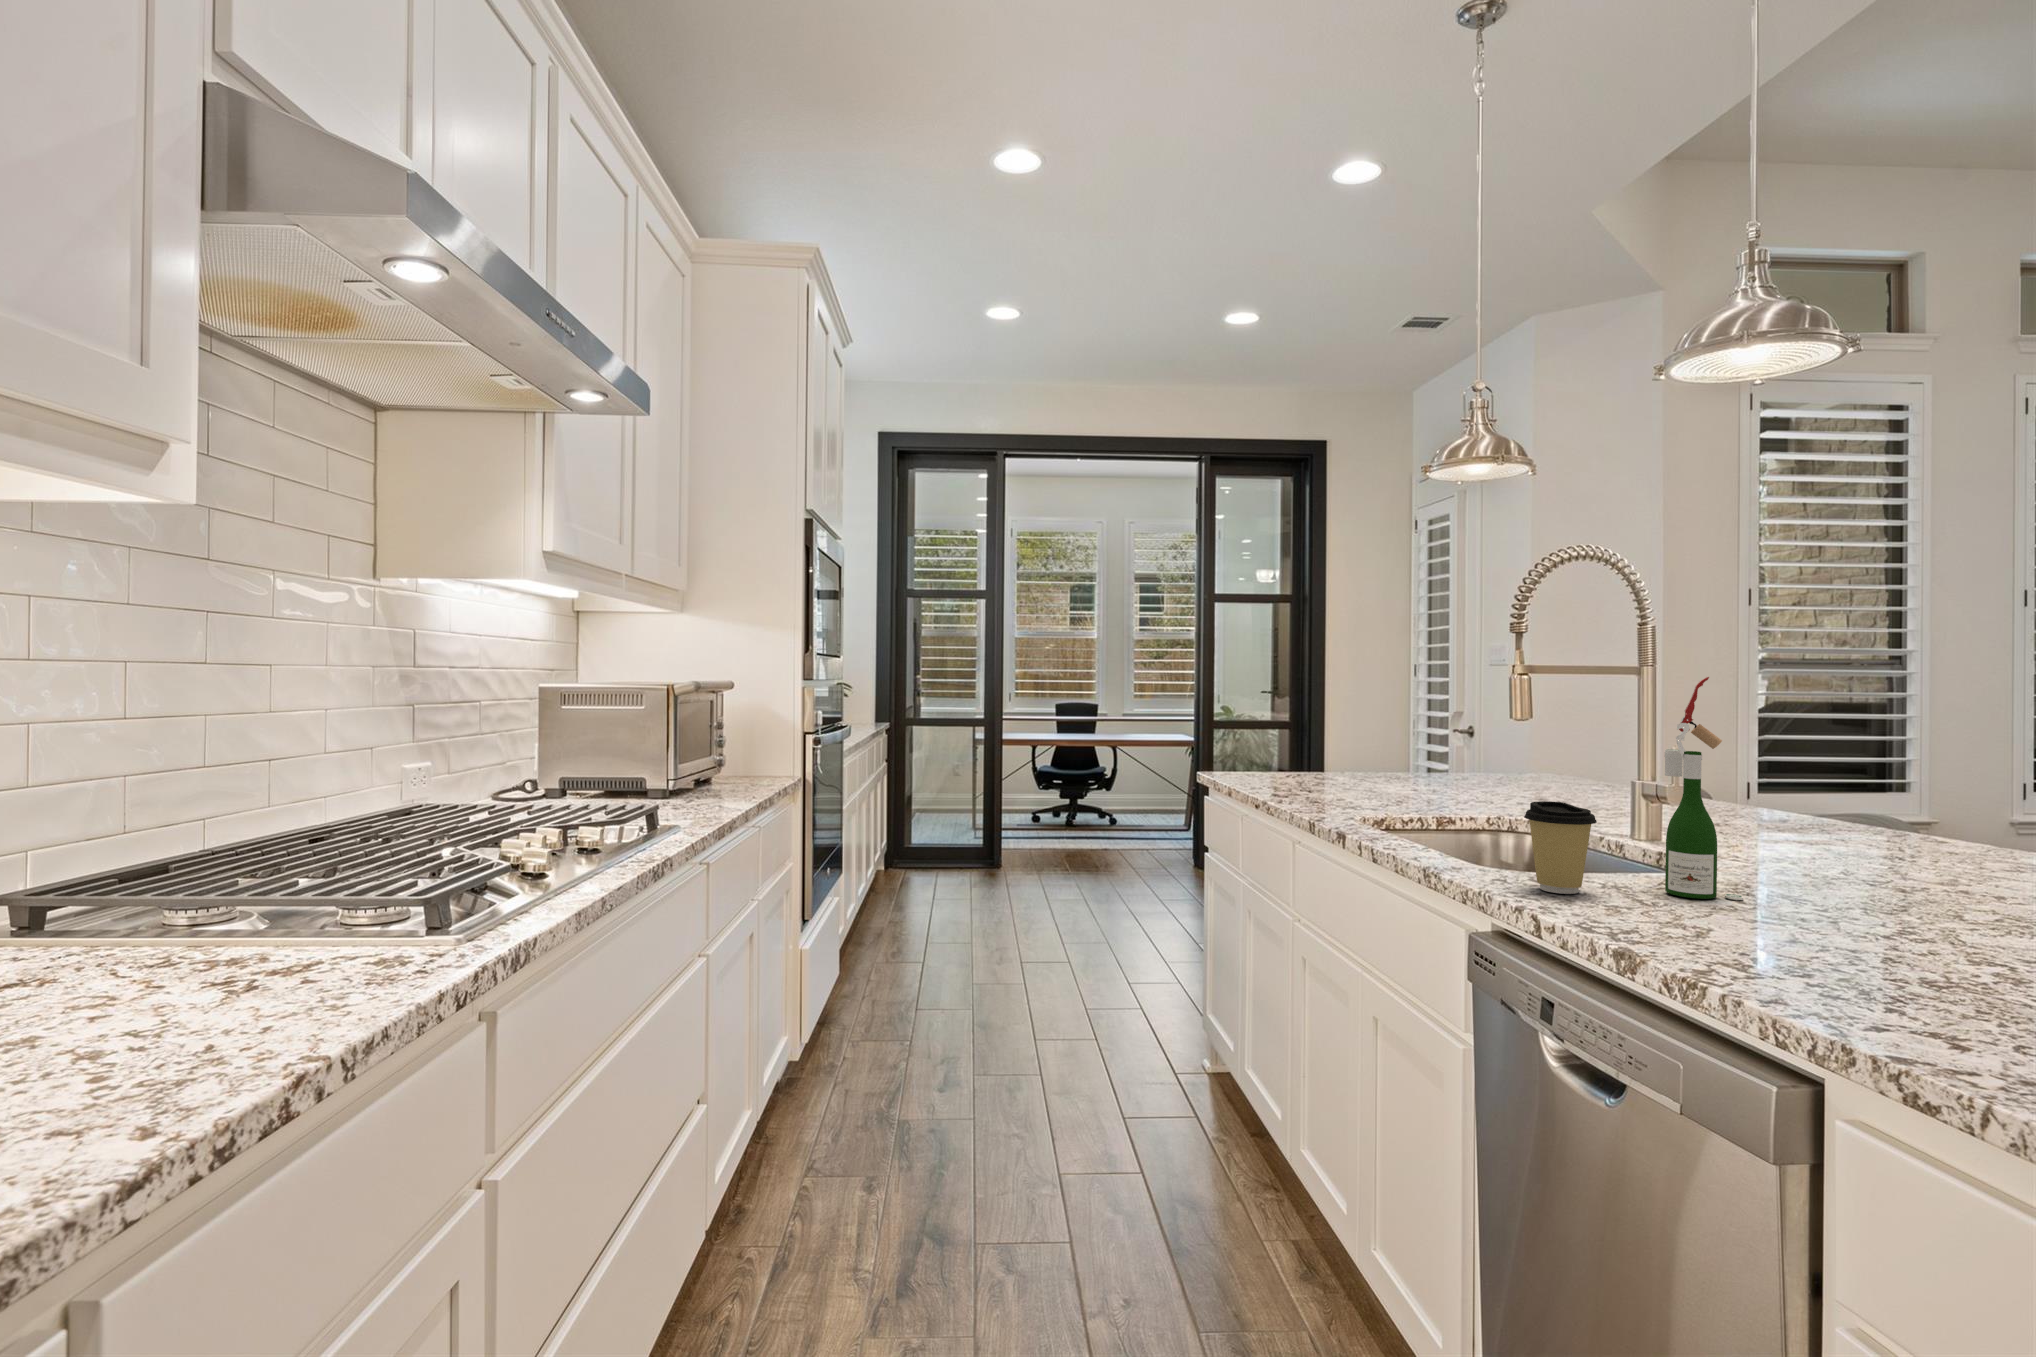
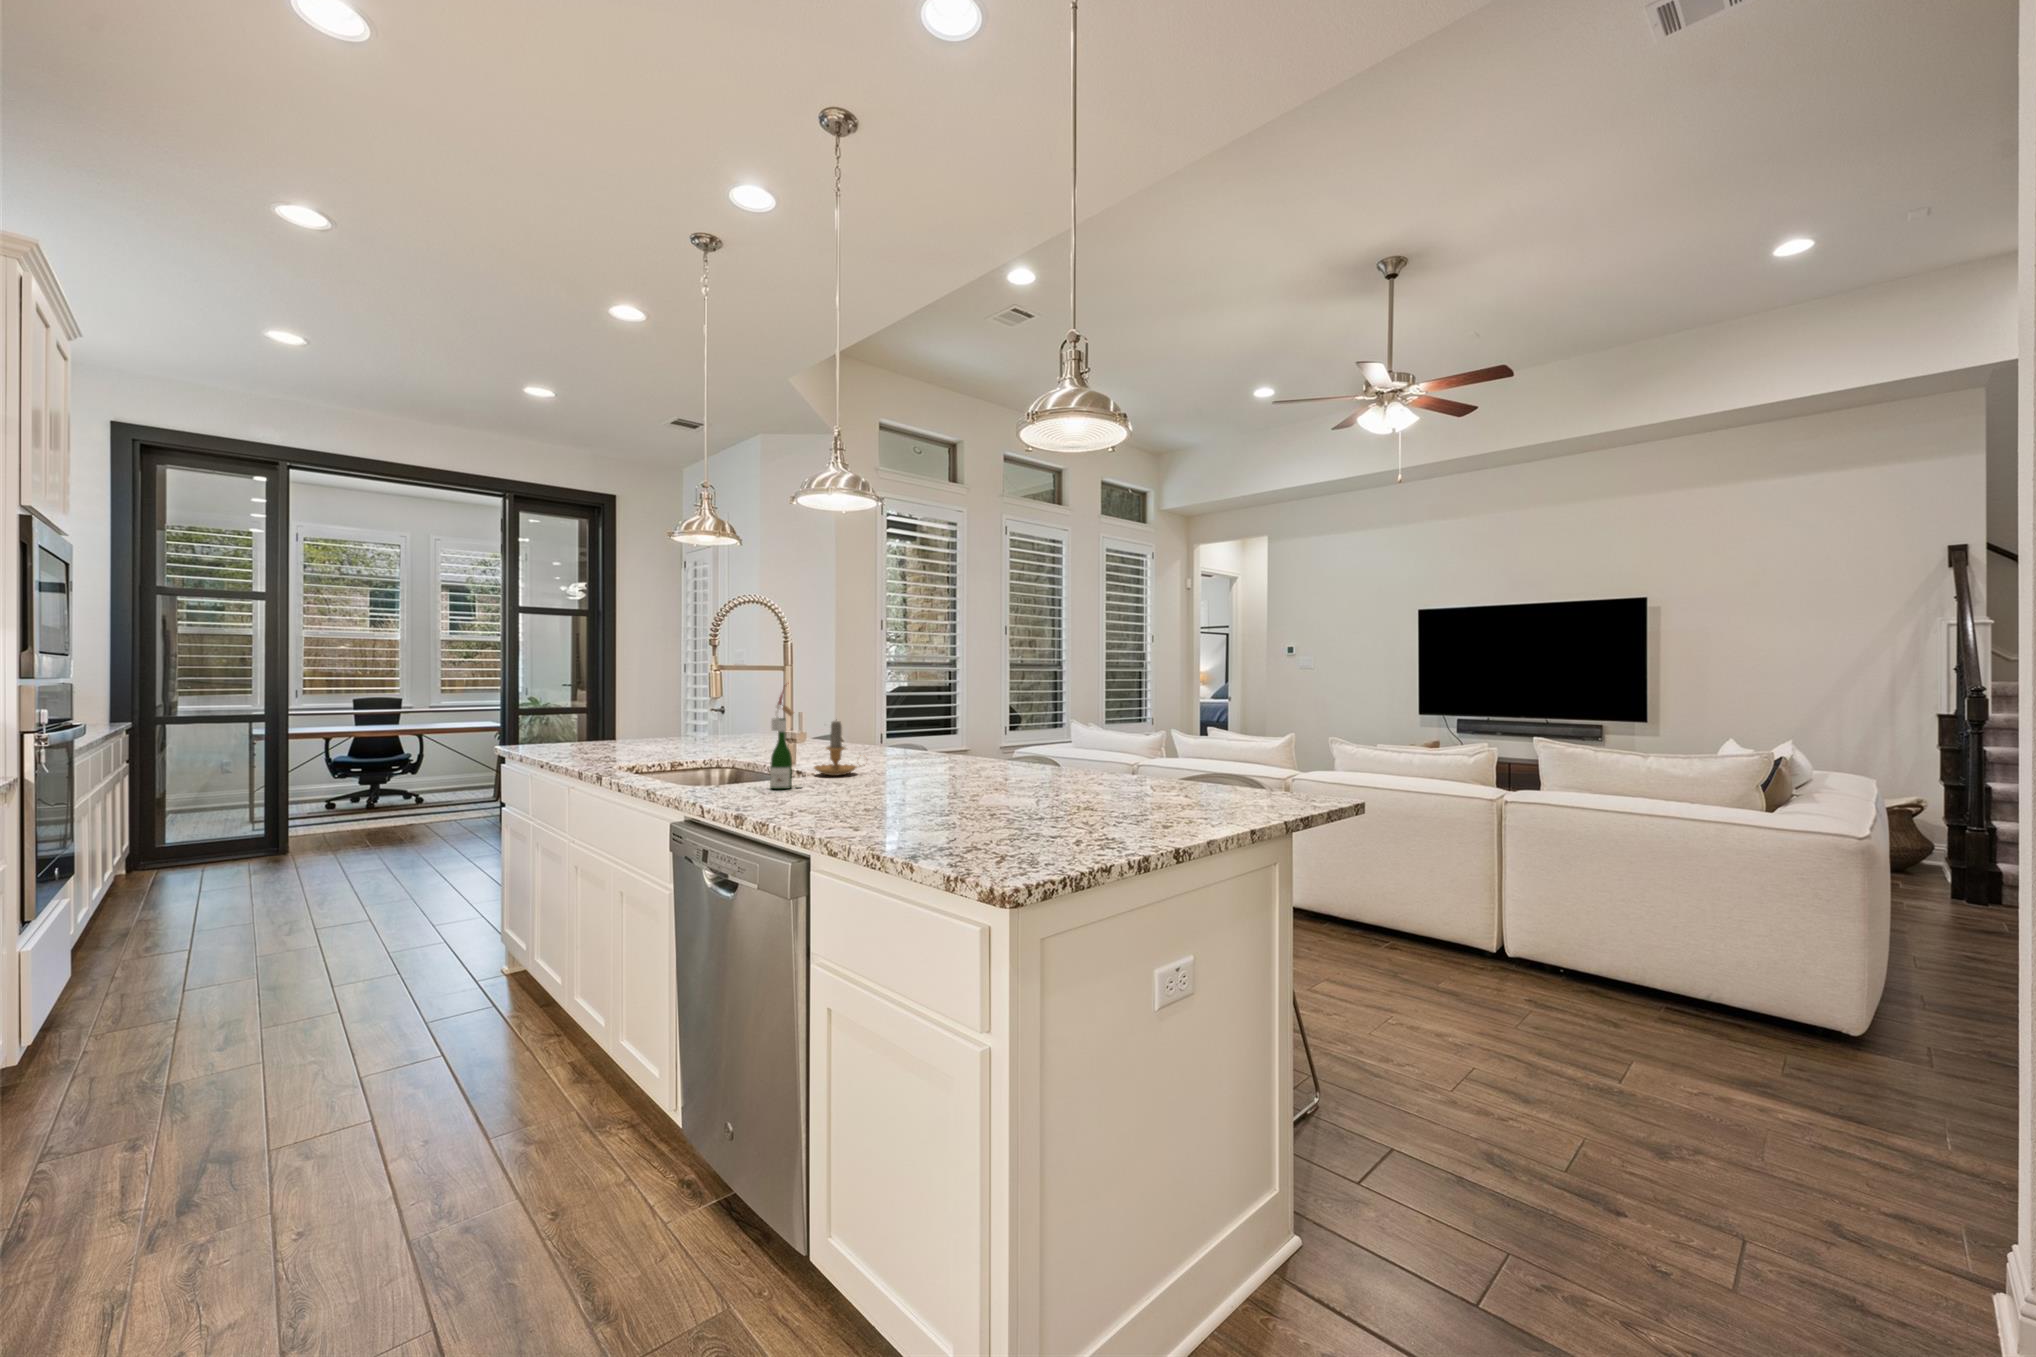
candle: none [1738,754,1878,876] -> present [814,721,857,776]
coffee cup: present [1524,801,1597,894] -> none [701,747,737,794]

